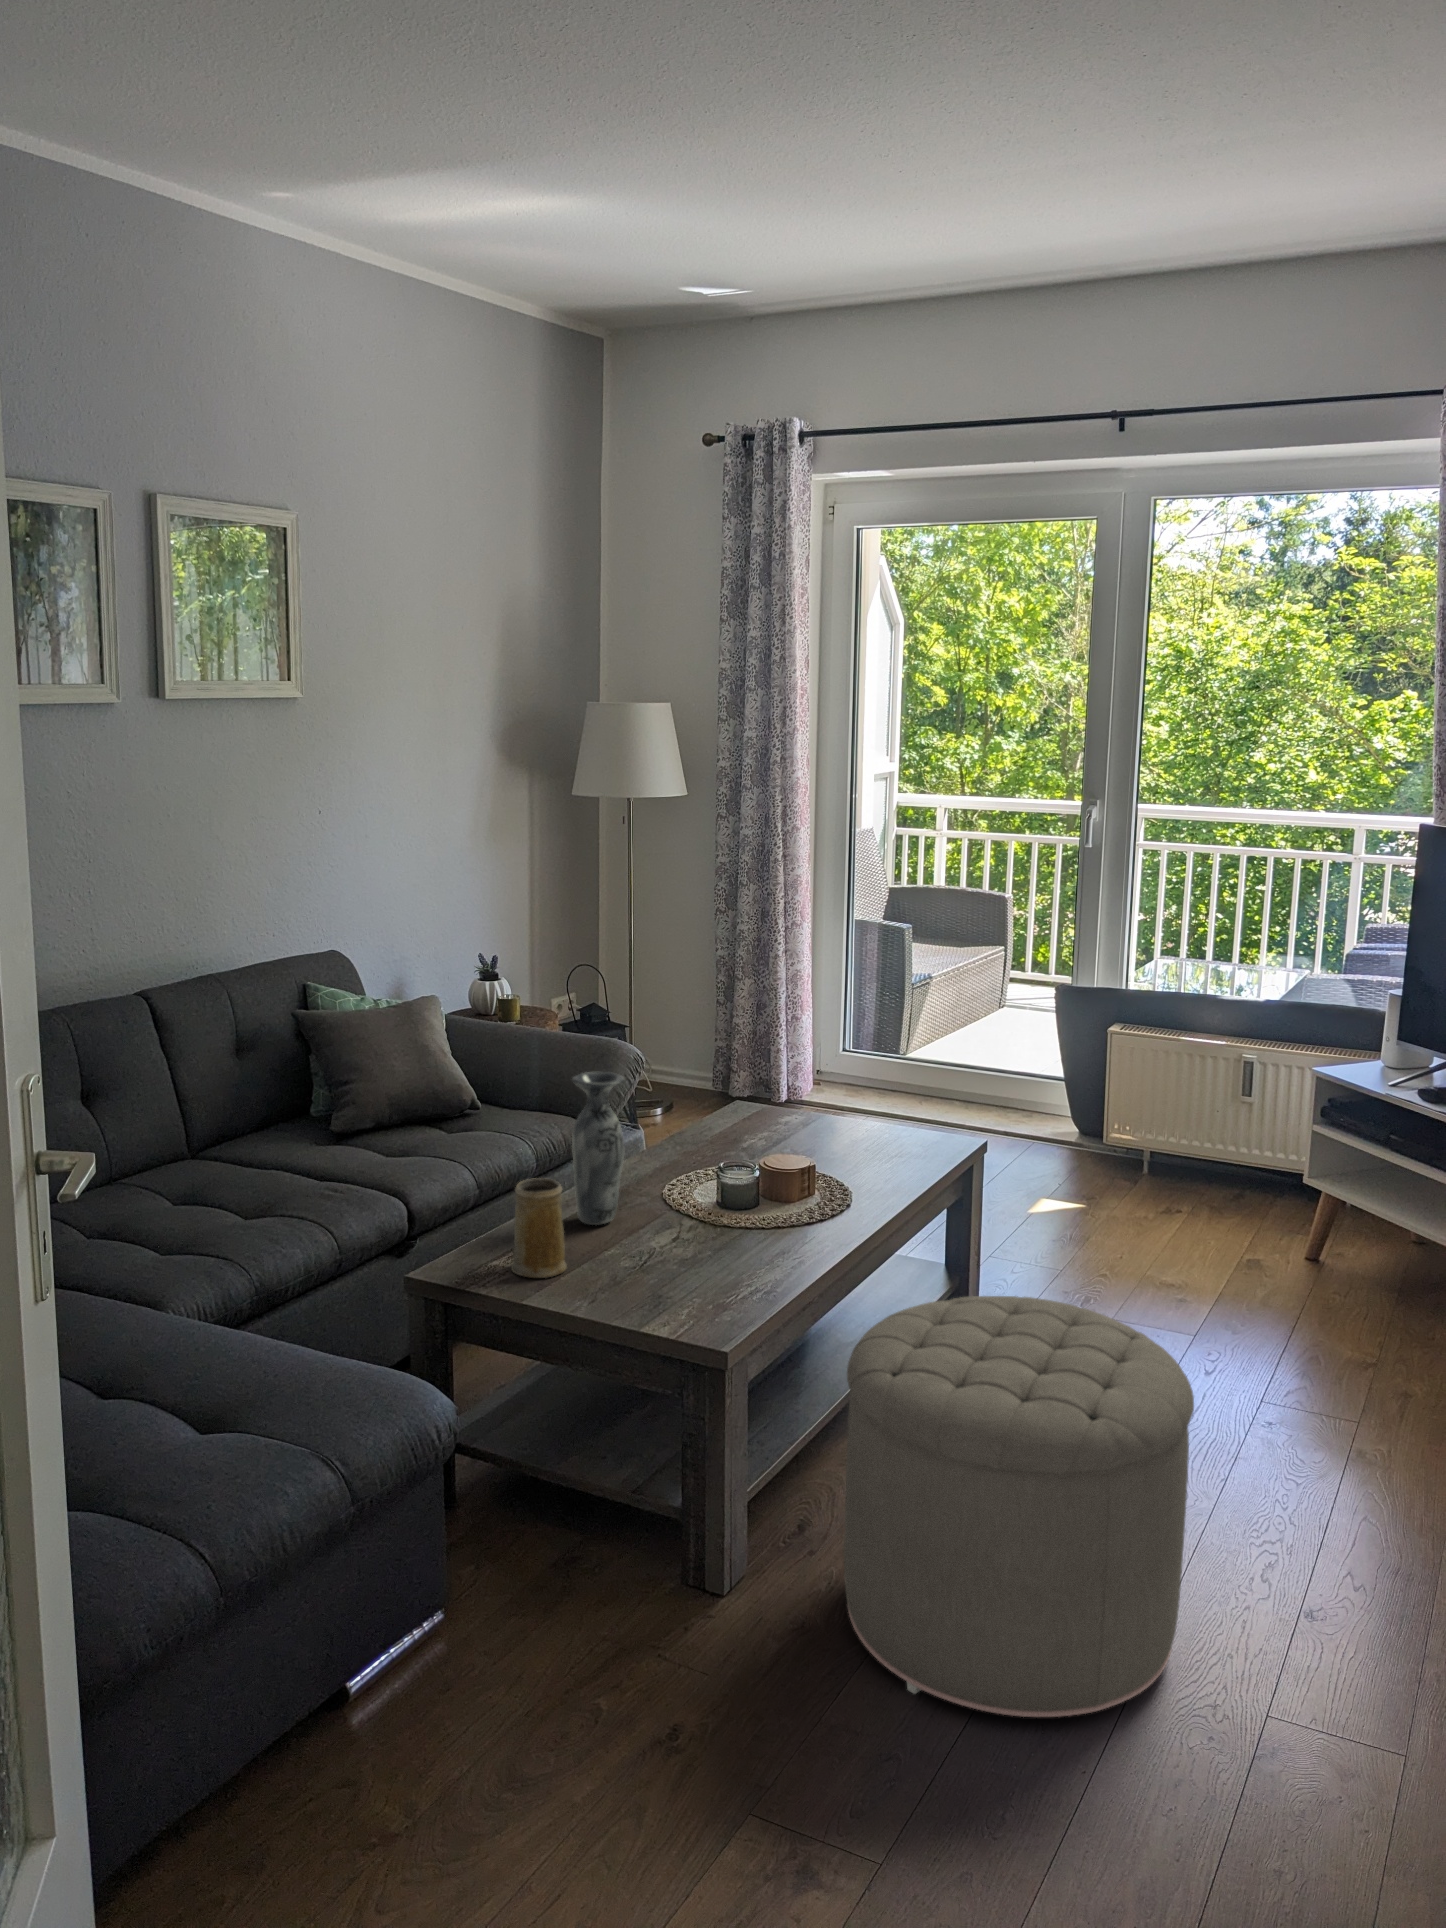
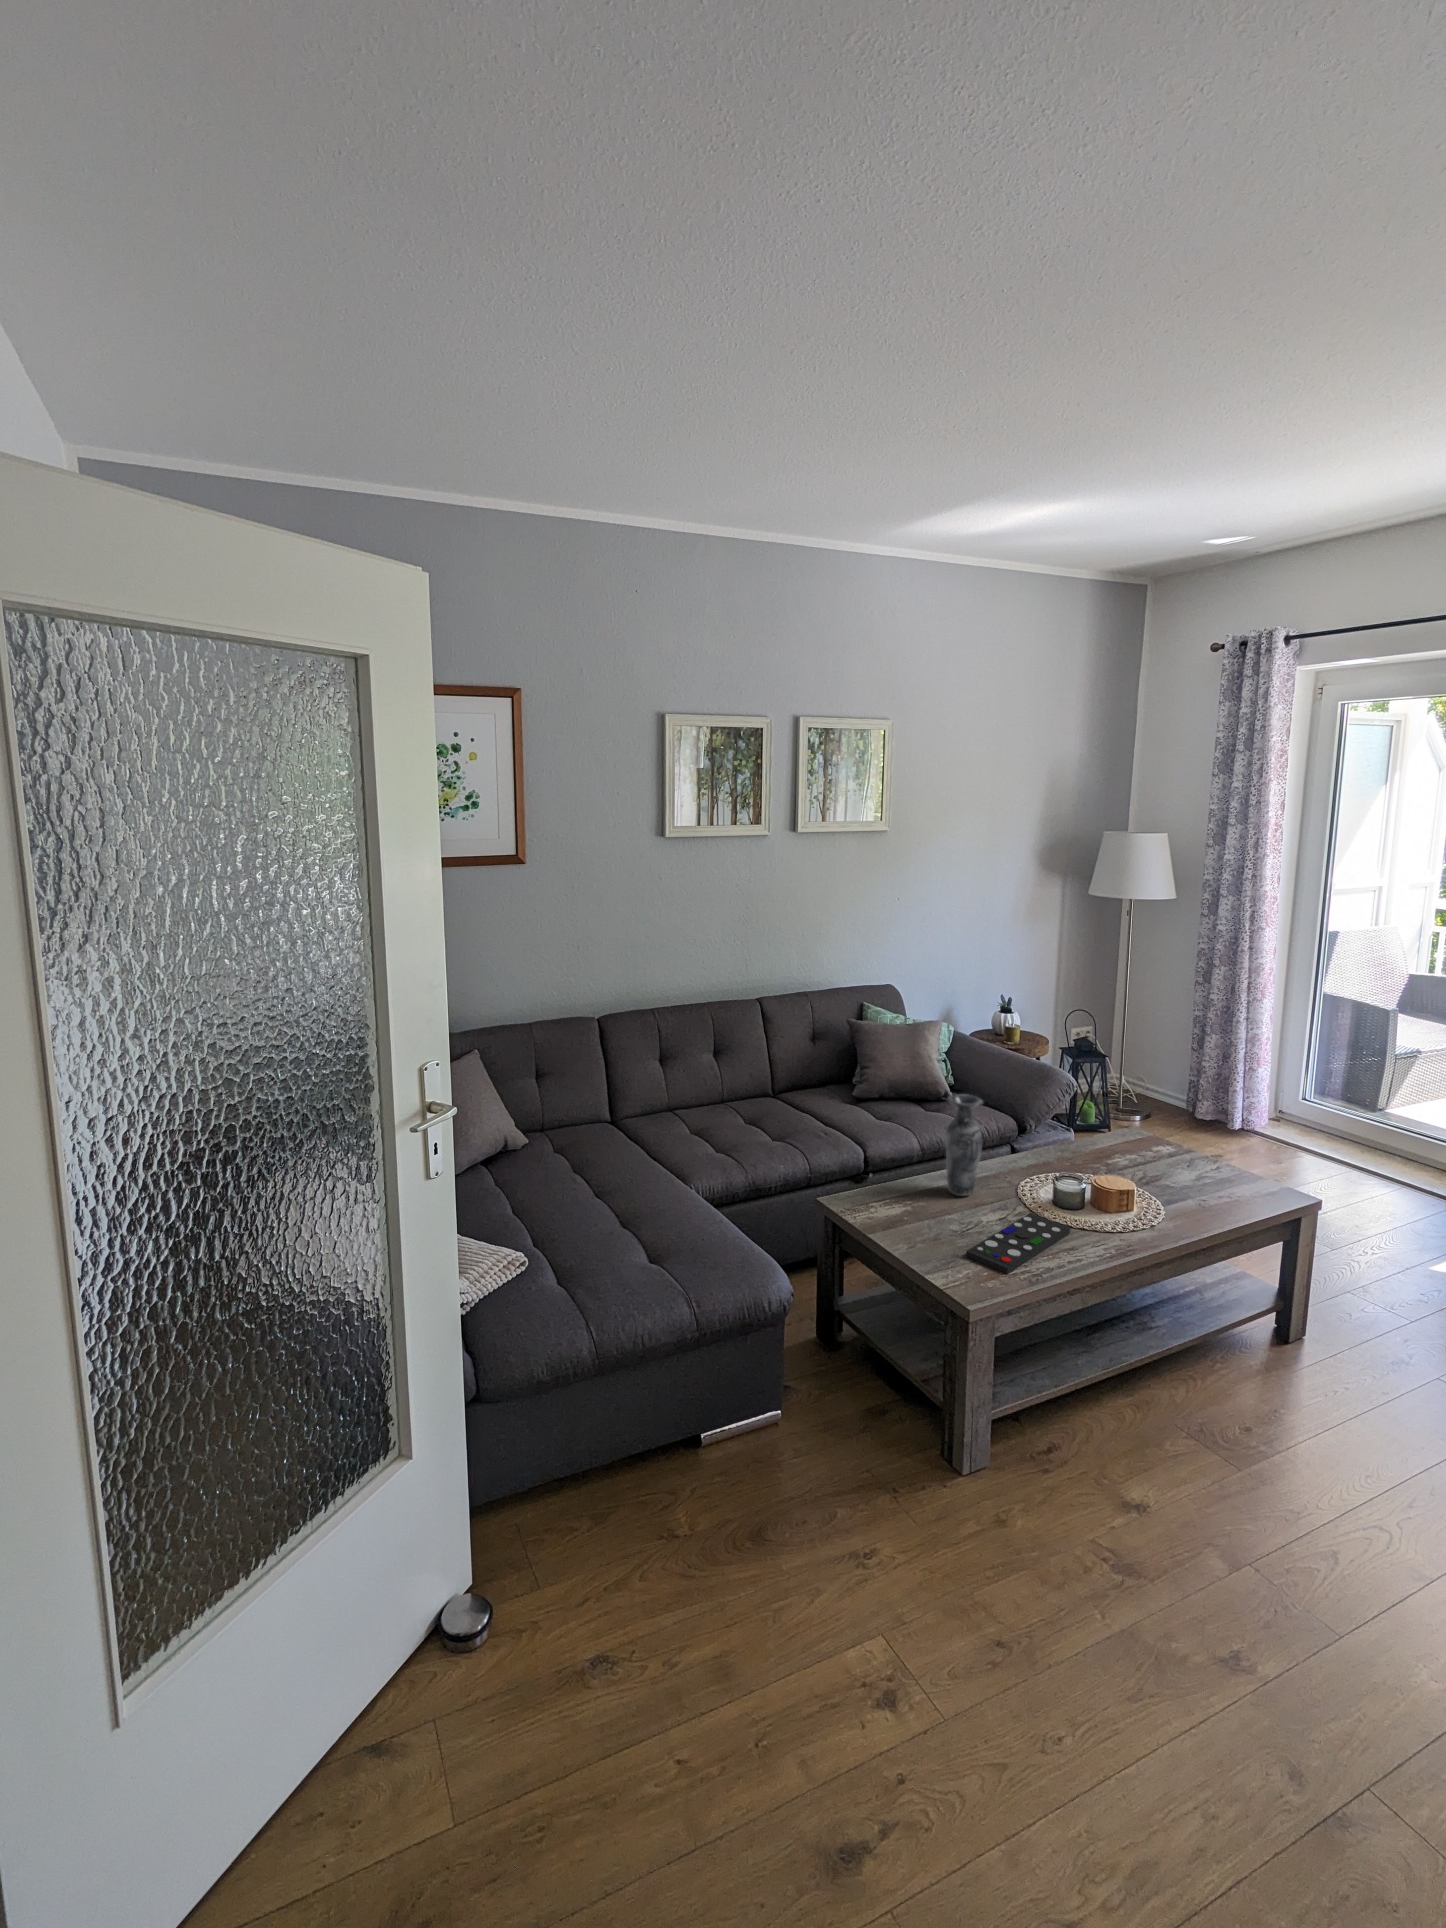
mug: present [511,1178,567,1278] -> none [880,1158,916,1224]
remote control: none [669,1223,767,1300] -> present [966,1213,1070,1274]
ottoman: present [844,1296,1194,1717] -> none [1031,1319,1337,1695]

